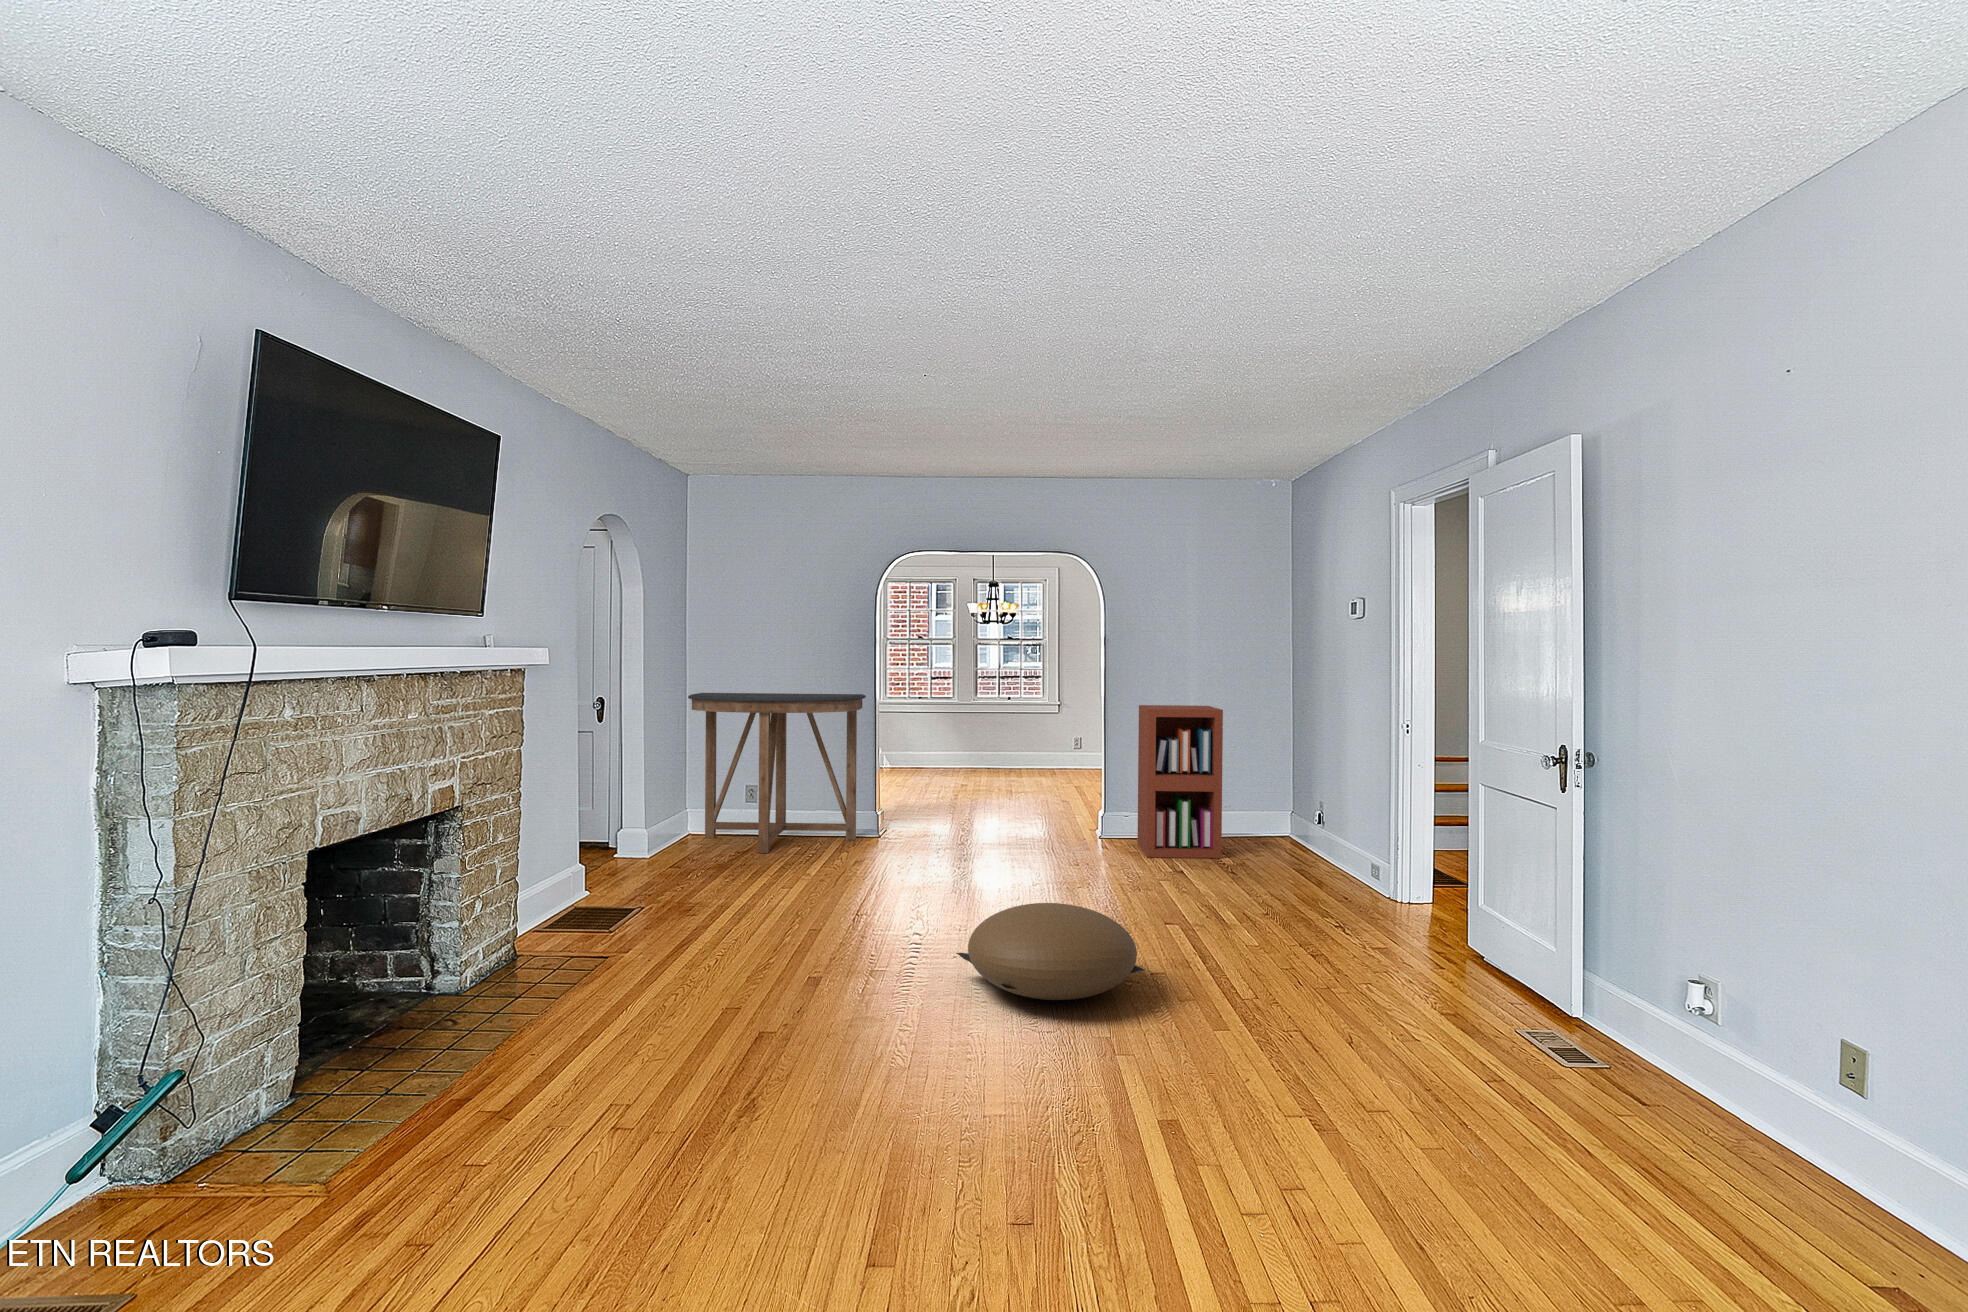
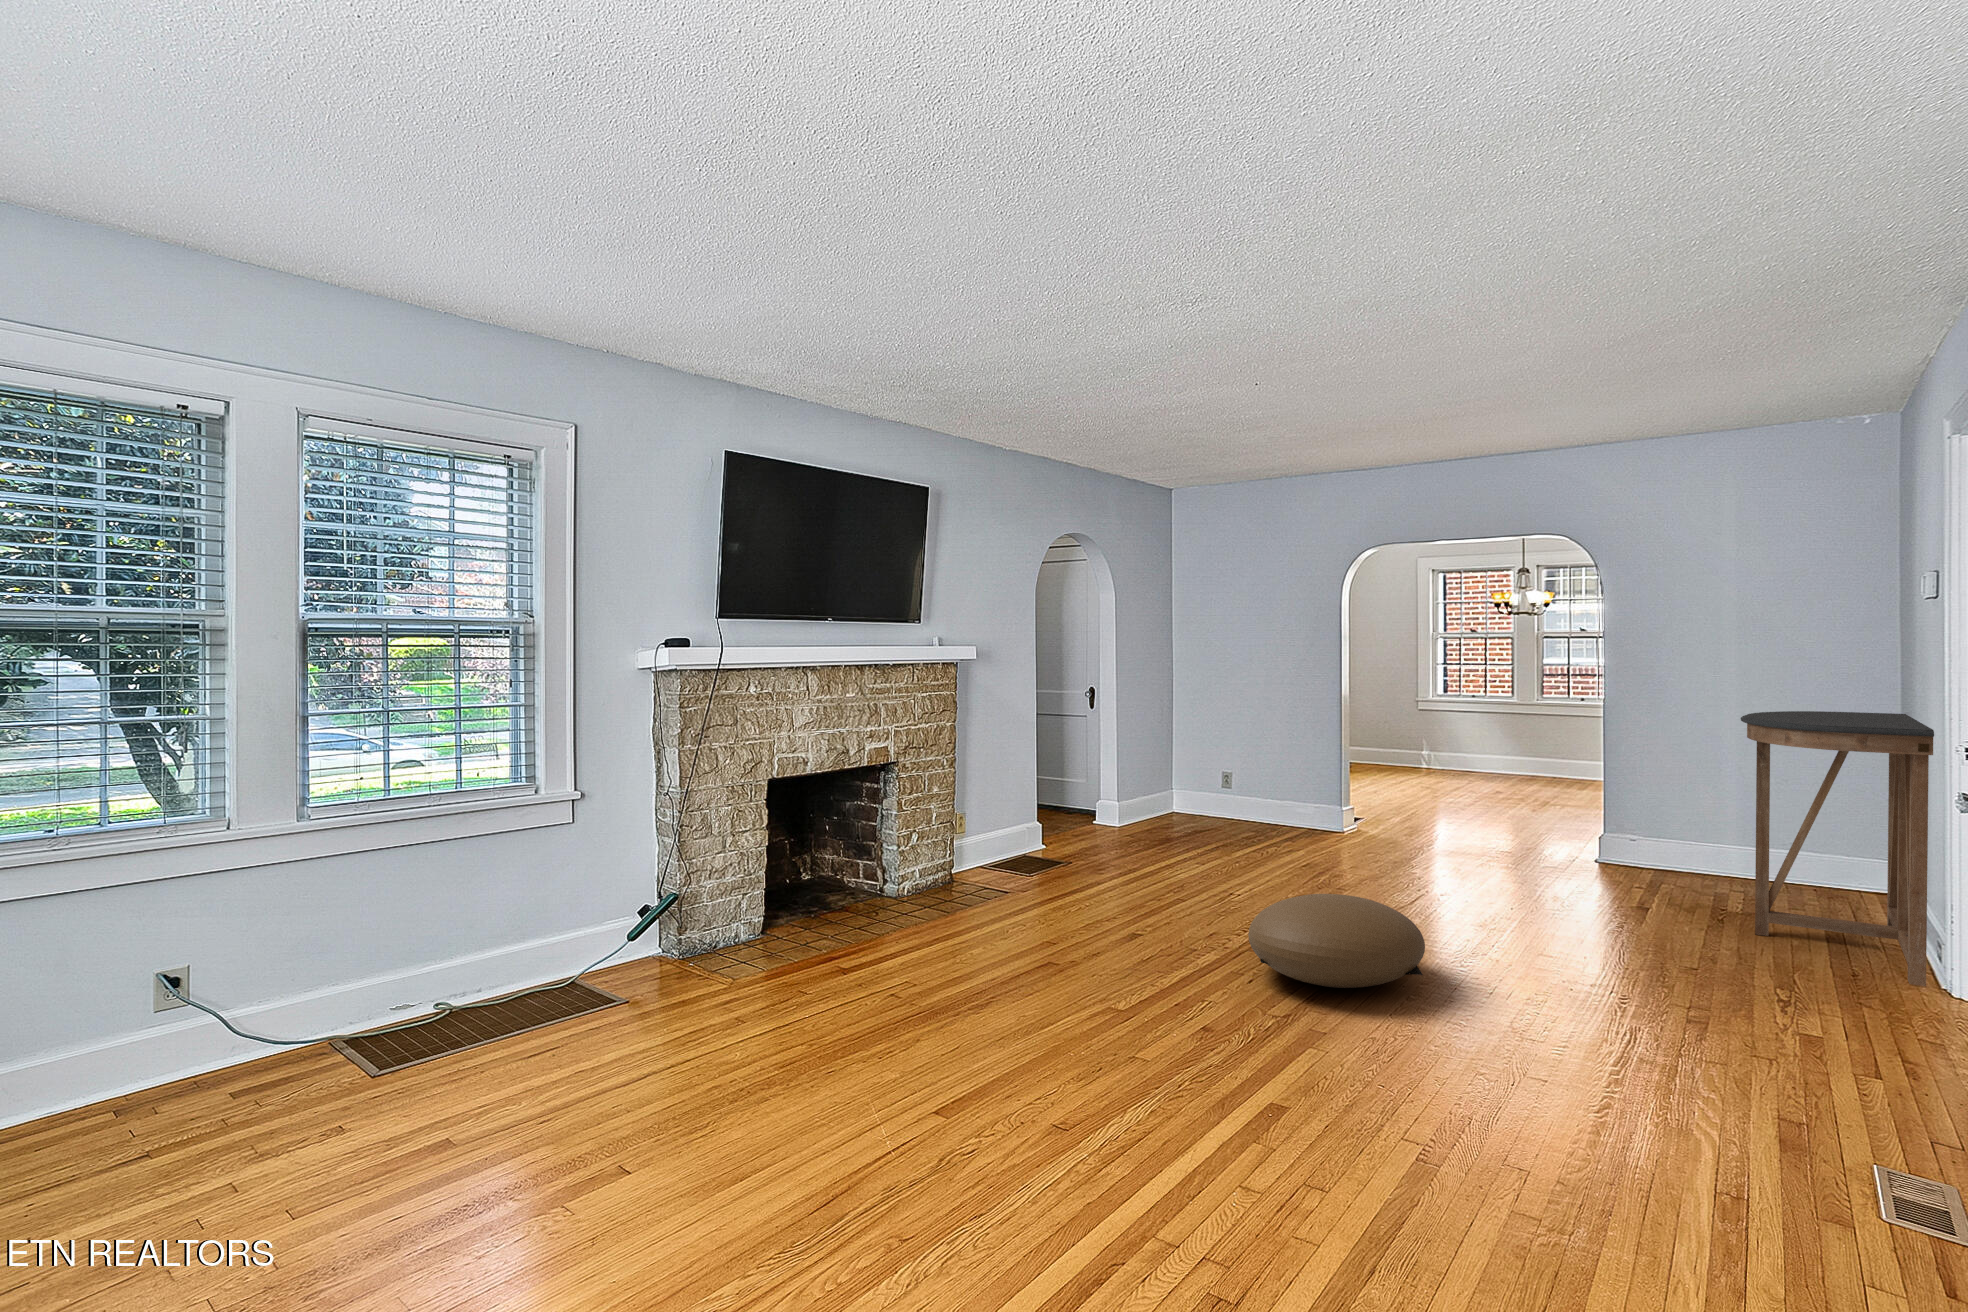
console table: present [688,693,866,853] -> present [1741,711,1934,986]
bookshelf: present [1138,705,1223,858] -> none [1633,708,1746,898]

